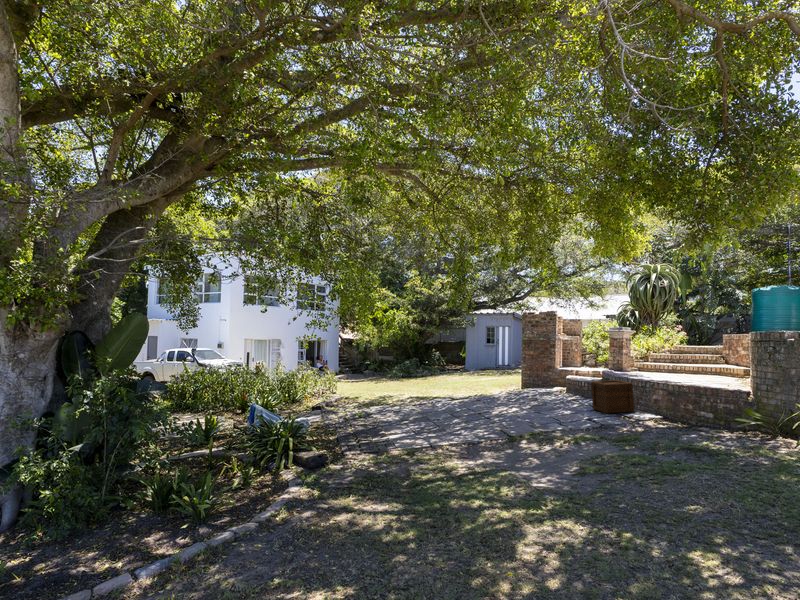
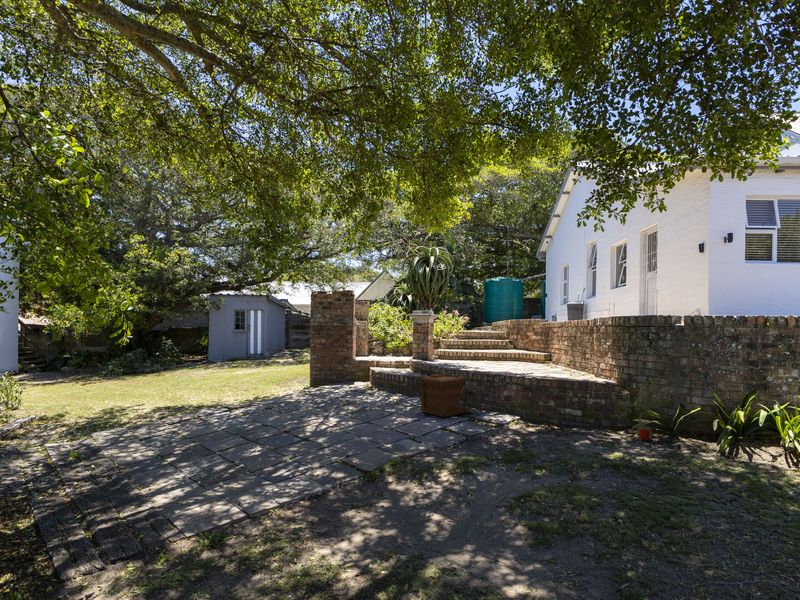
potted tree: none [734,385,775,438] -> present [619,378,669,441]

